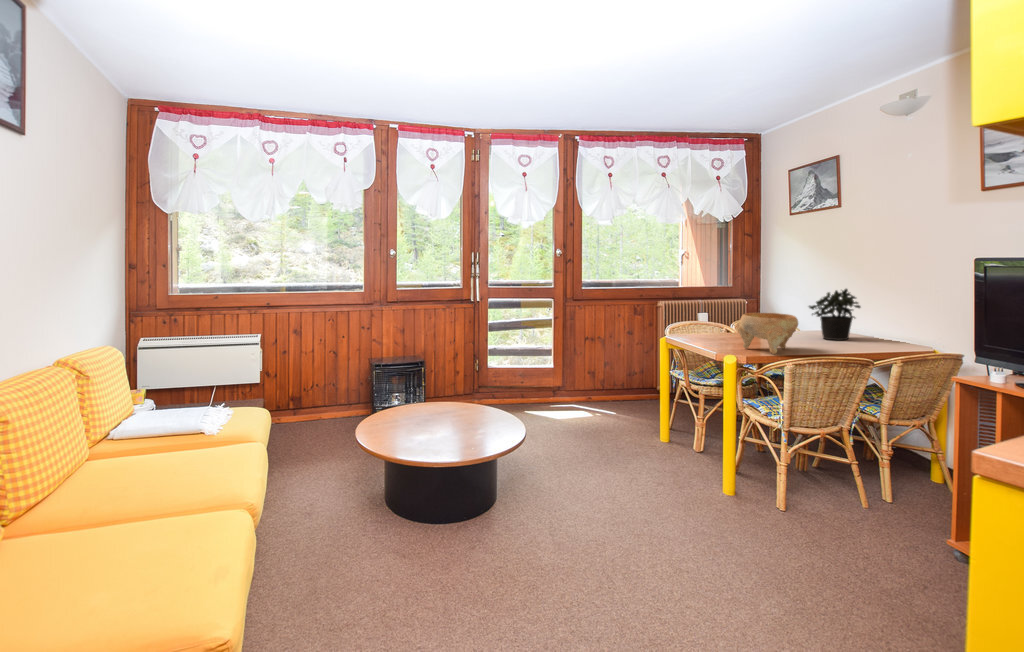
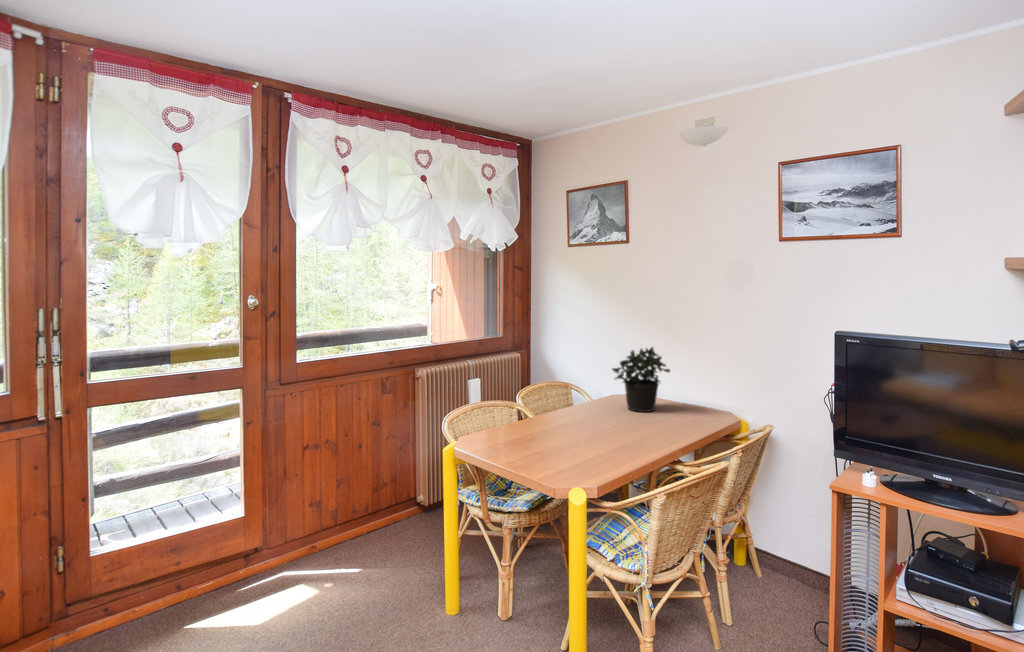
decorative bowl: present [737,313,798,354] -> none [543,385,621,450]

